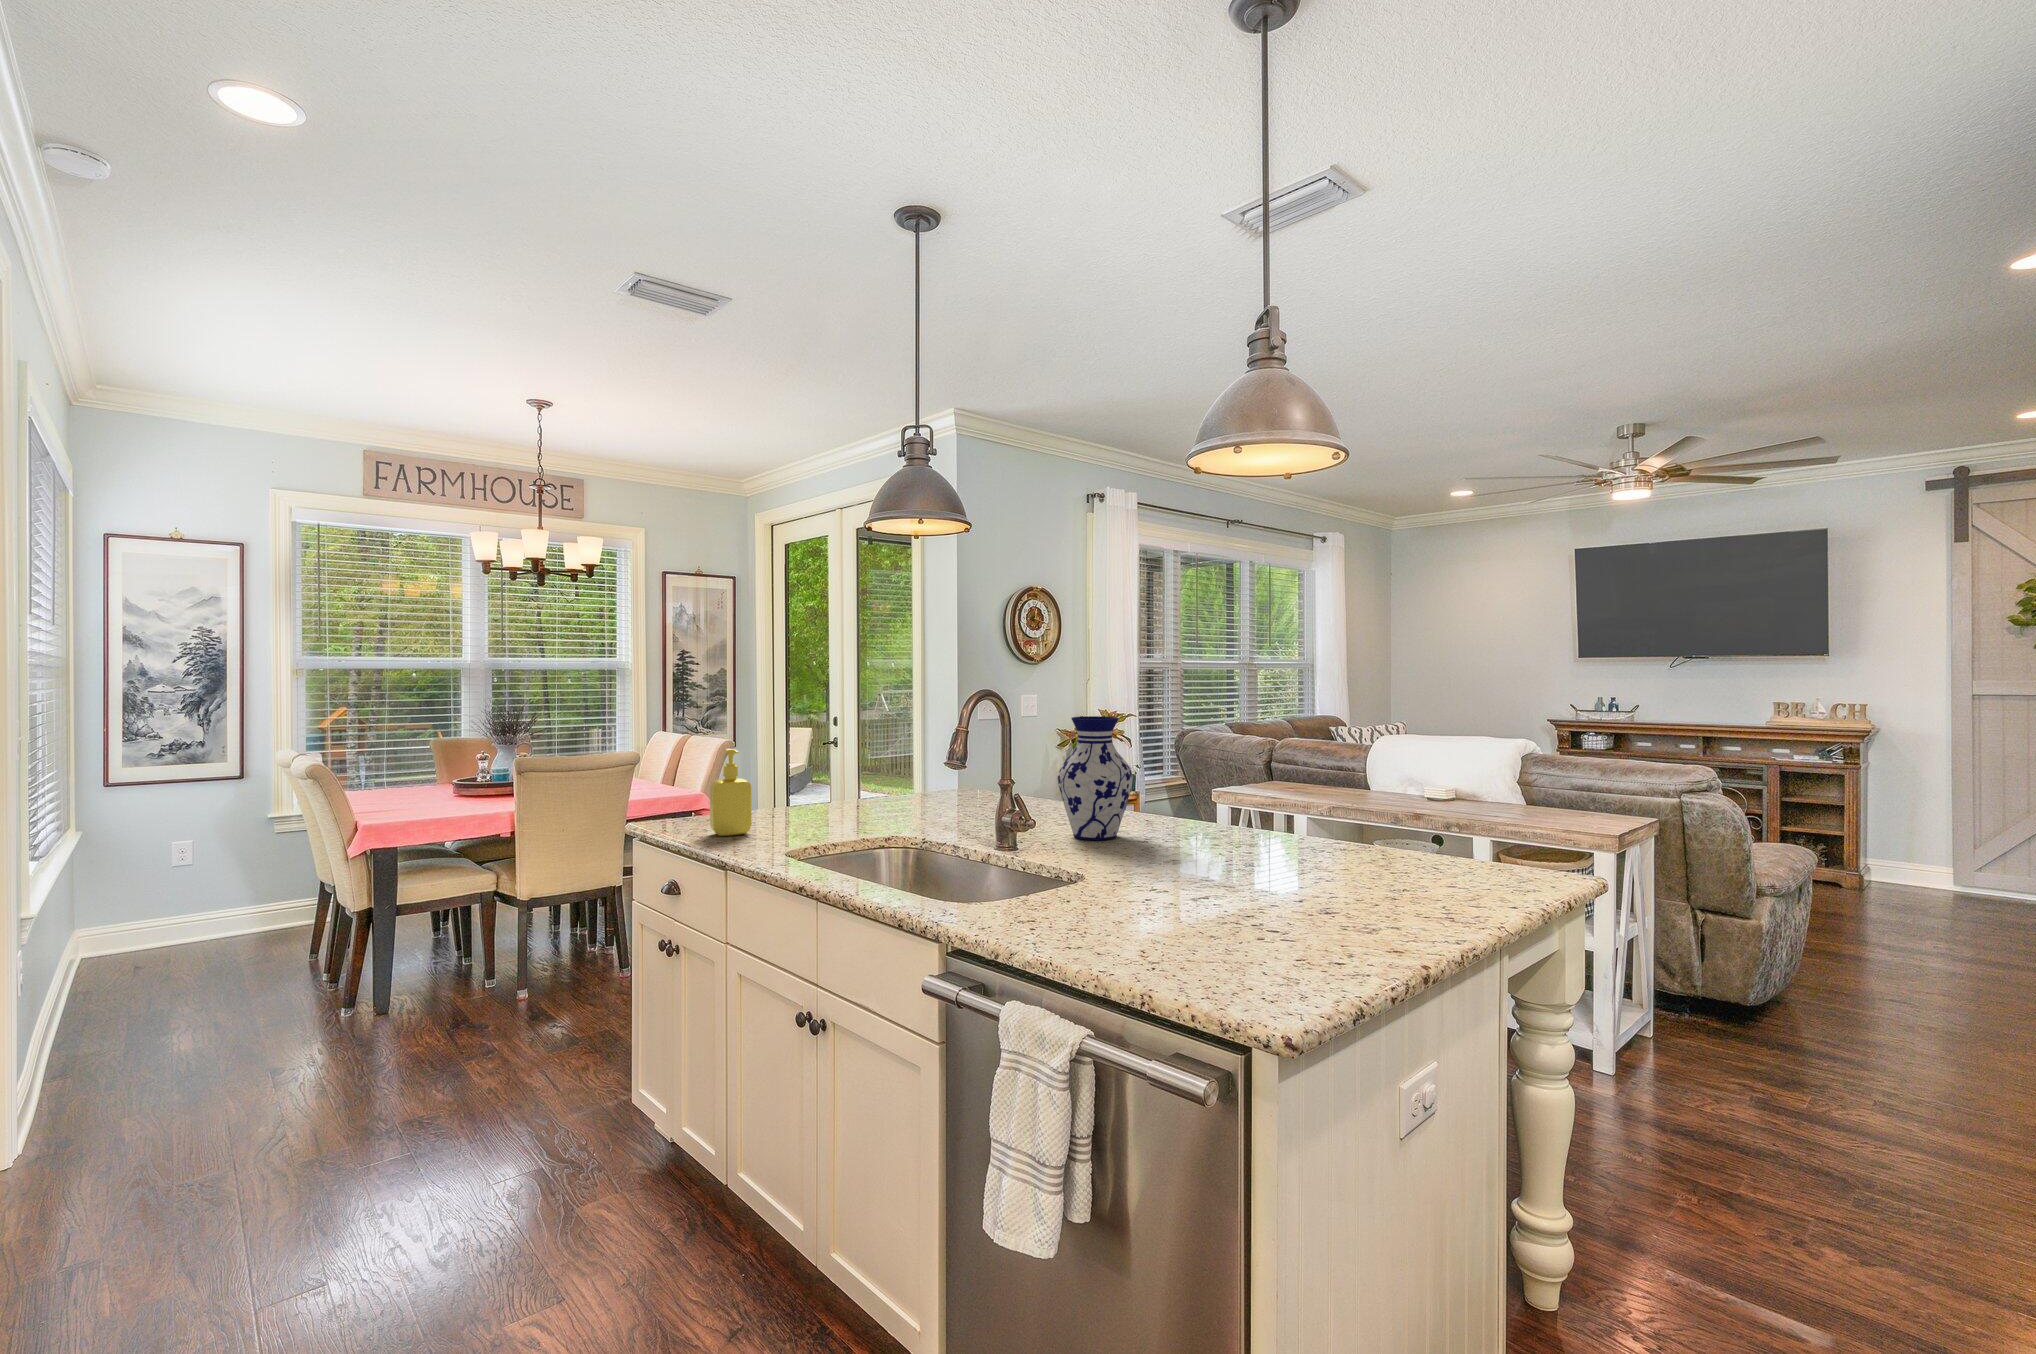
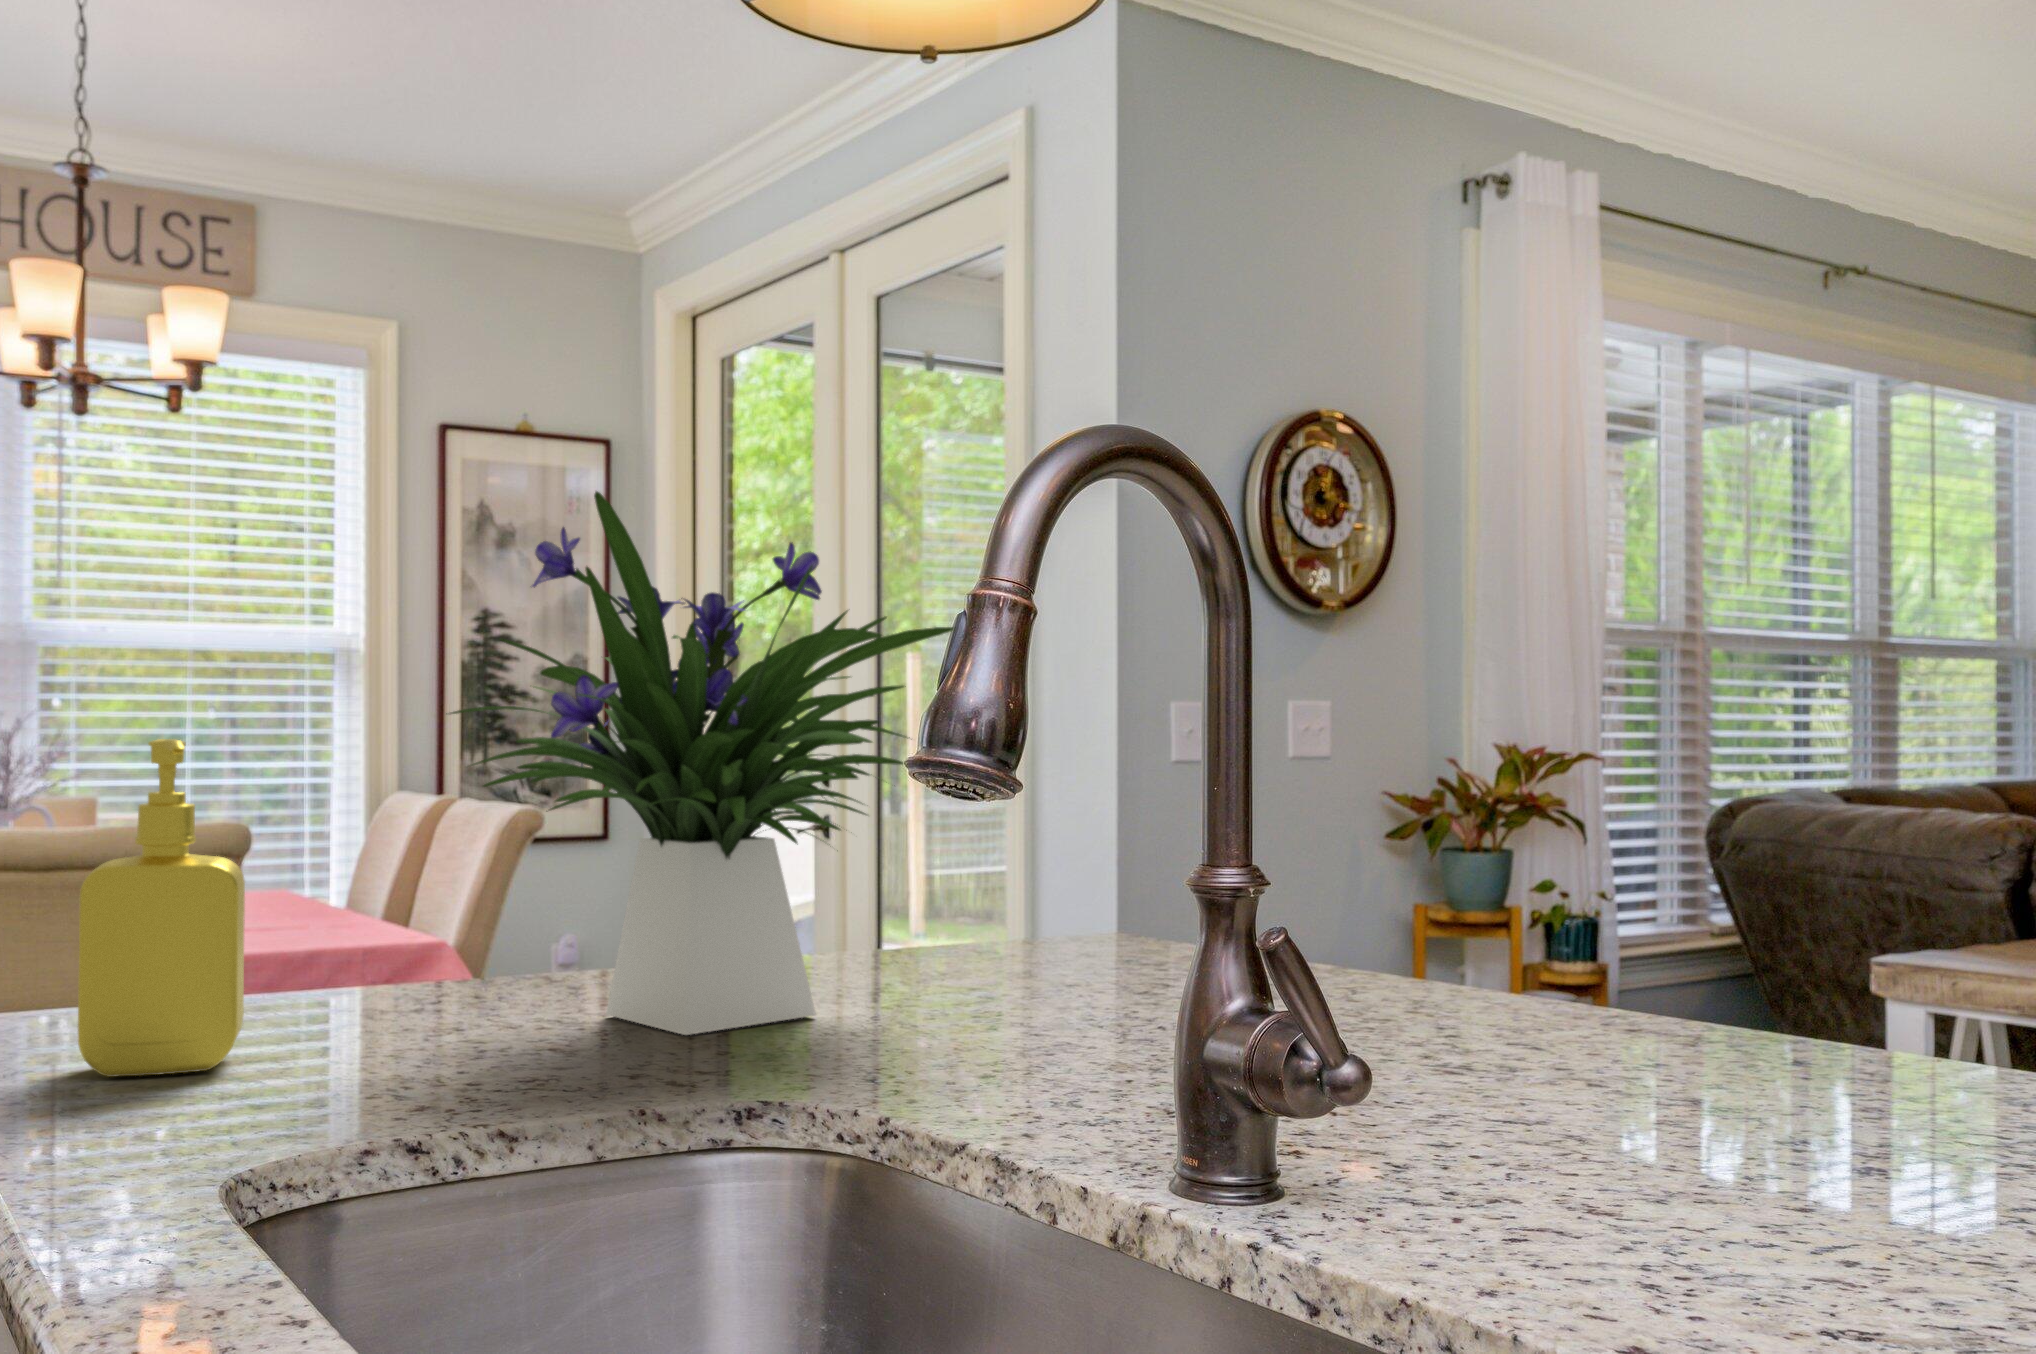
flower arrangement: none [795,679,933,822] -> present [450,491,954,1035]
vase: present [1058,716,1133,840] -> none [1464,593,1825,1160]

